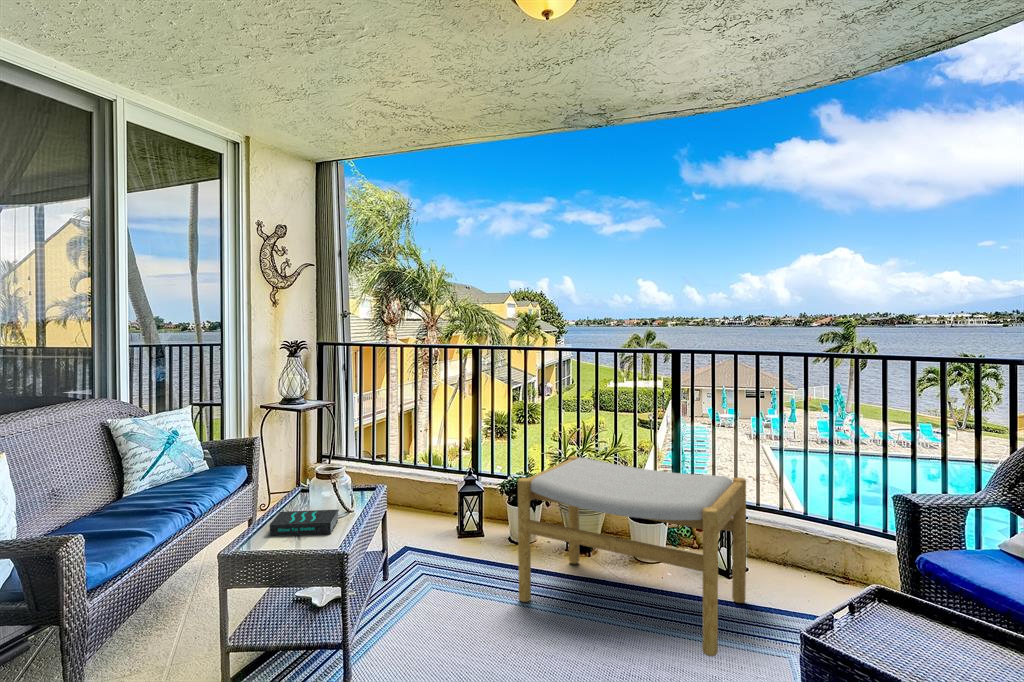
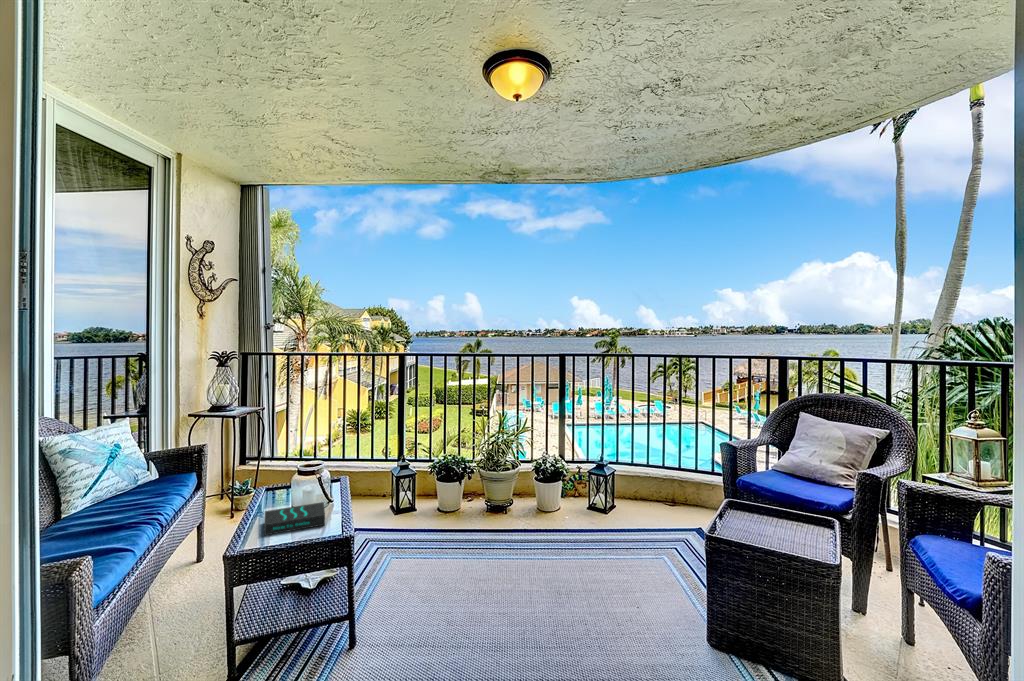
footstool: present [518,456,746,656] -> none [473,438,633,574]

